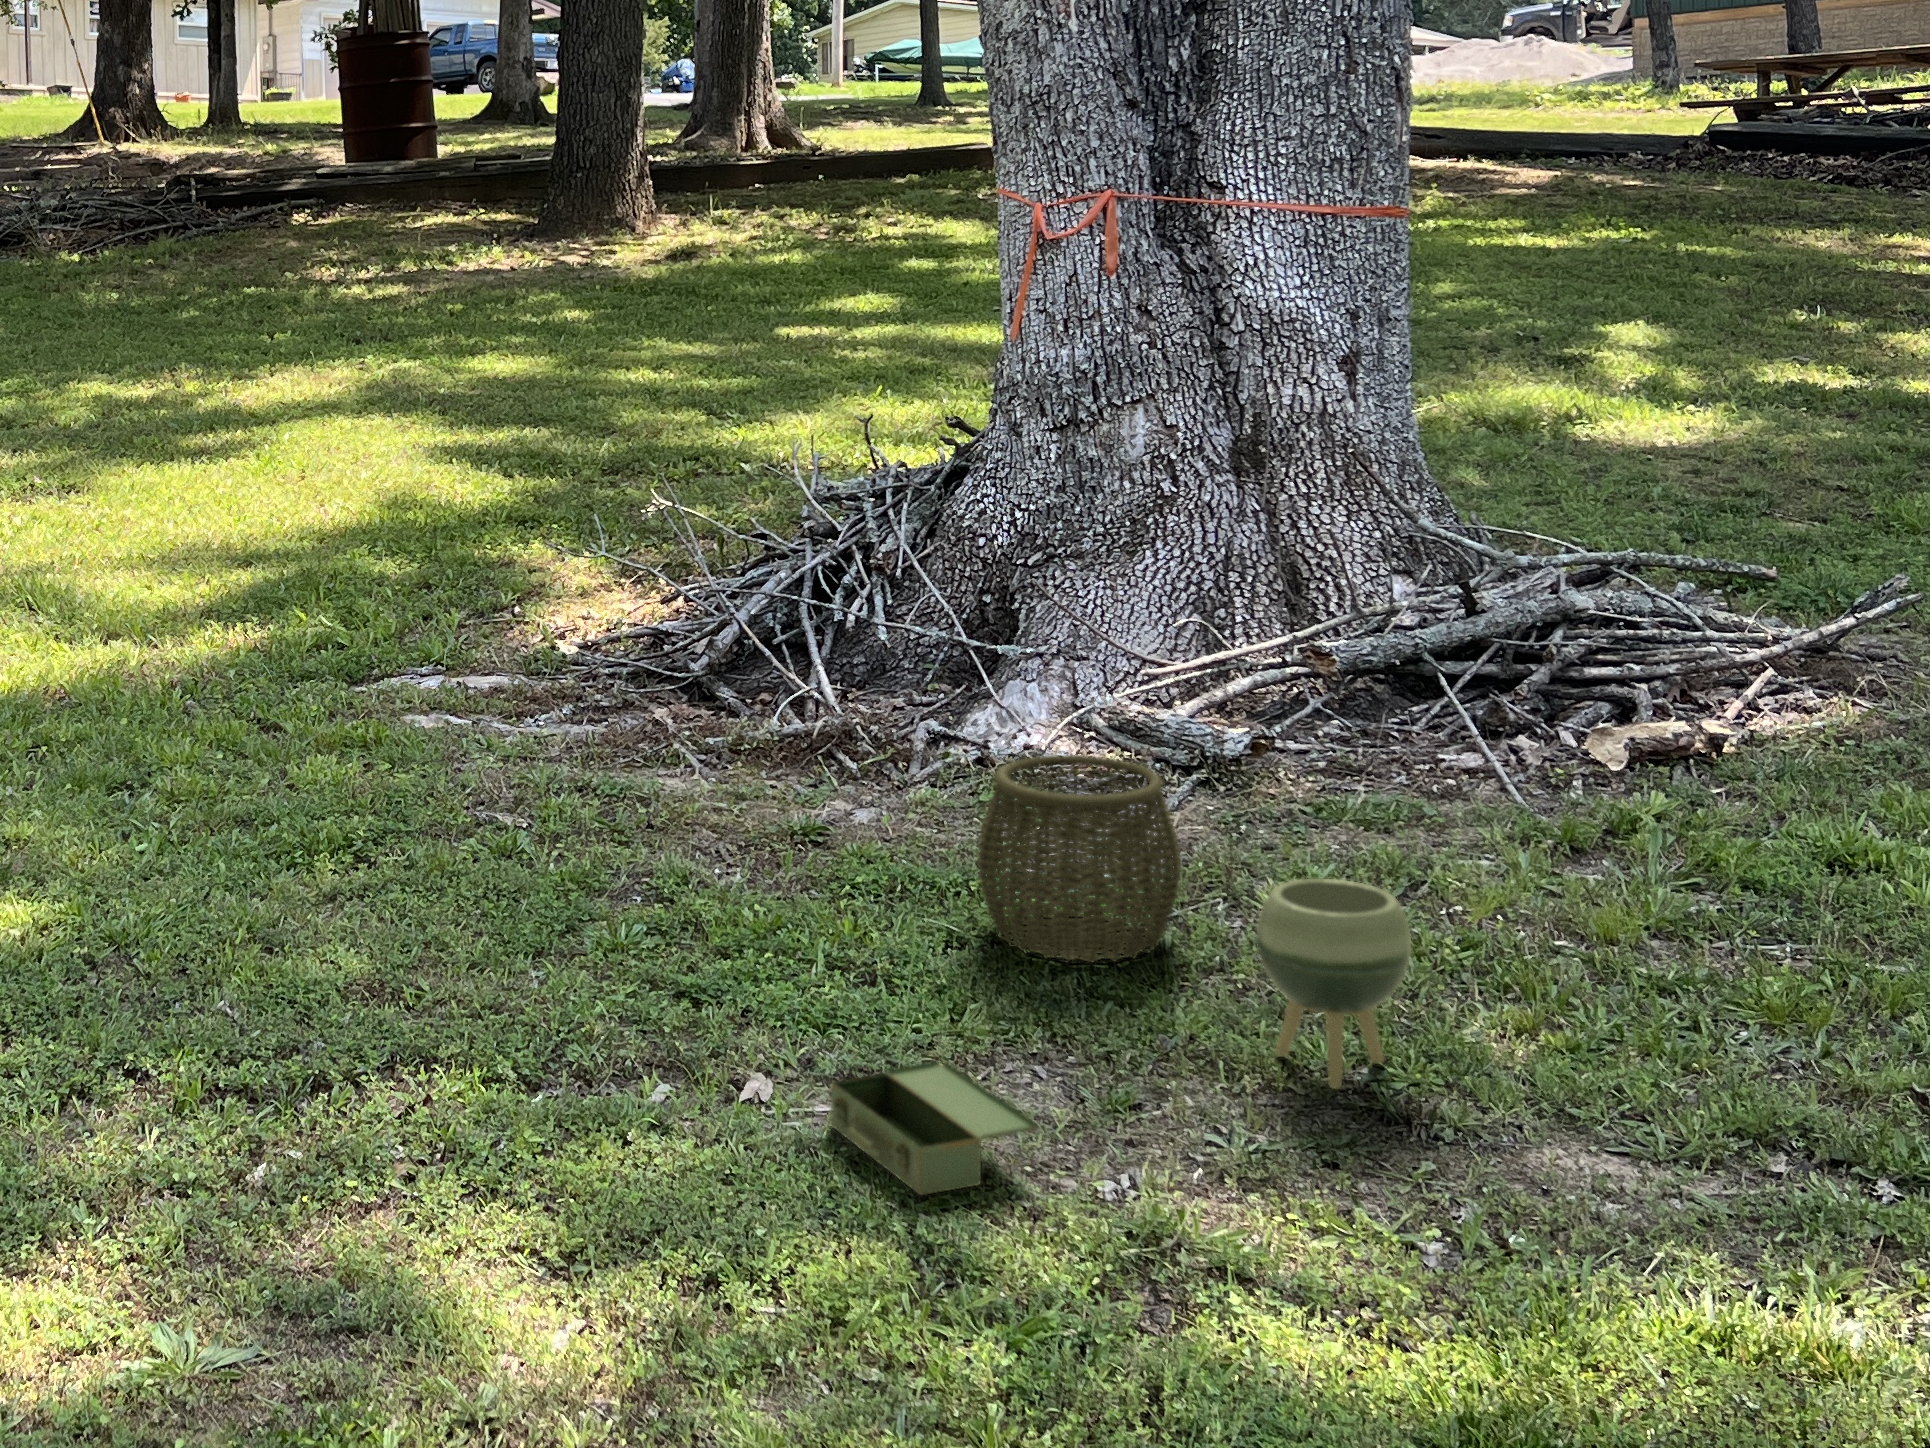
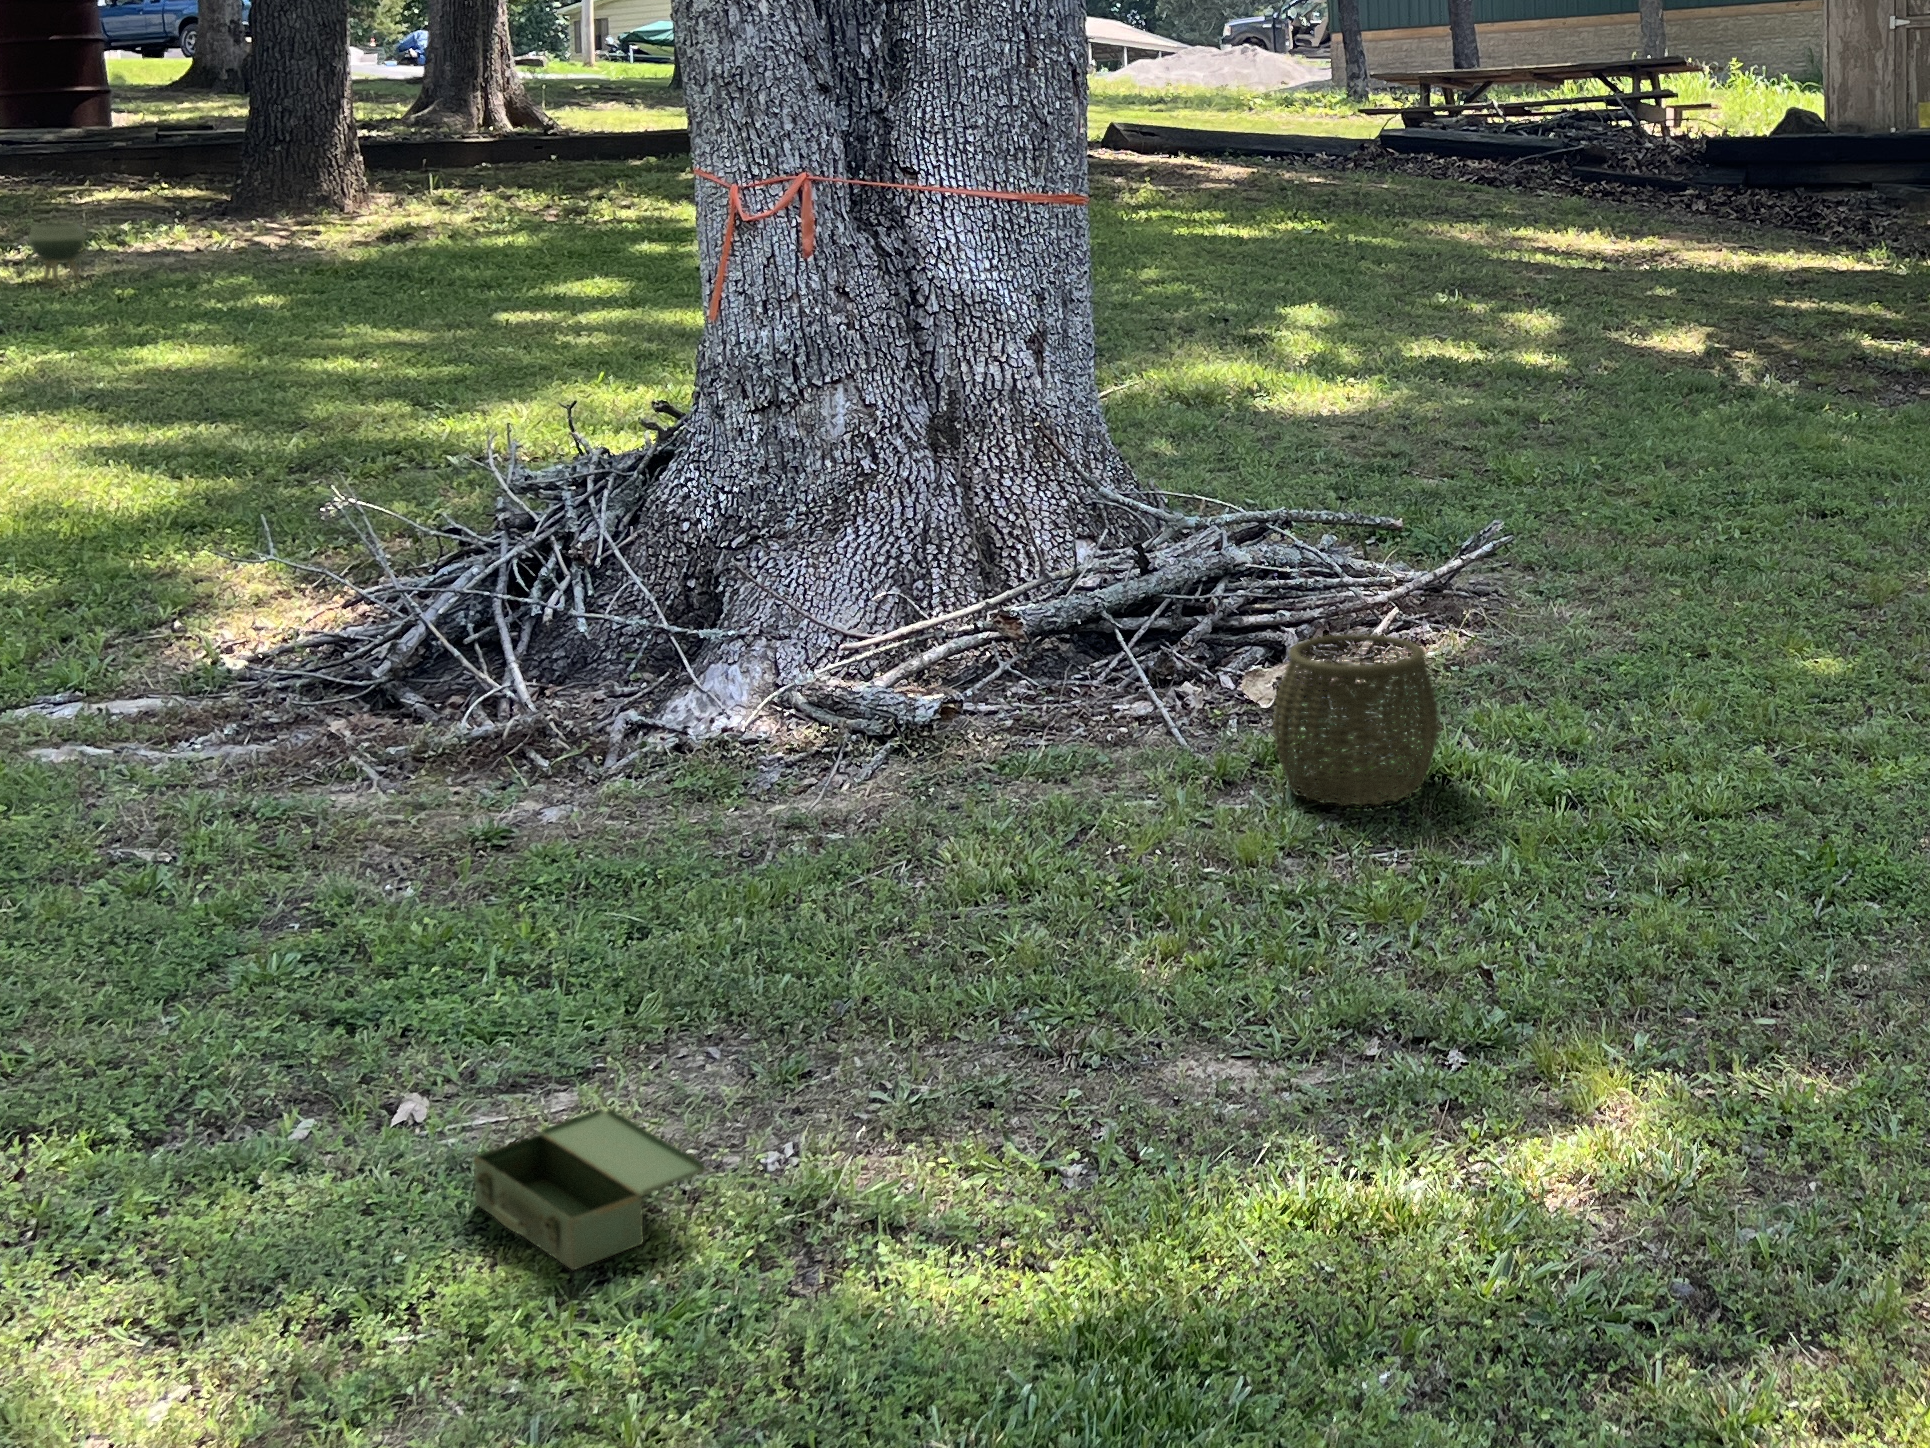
woven basket: present [977,755,1181,962] -> present [1272,634,1439,806]
planter: present [1257,879,1411,1089] -> present [29,223,85,285]

